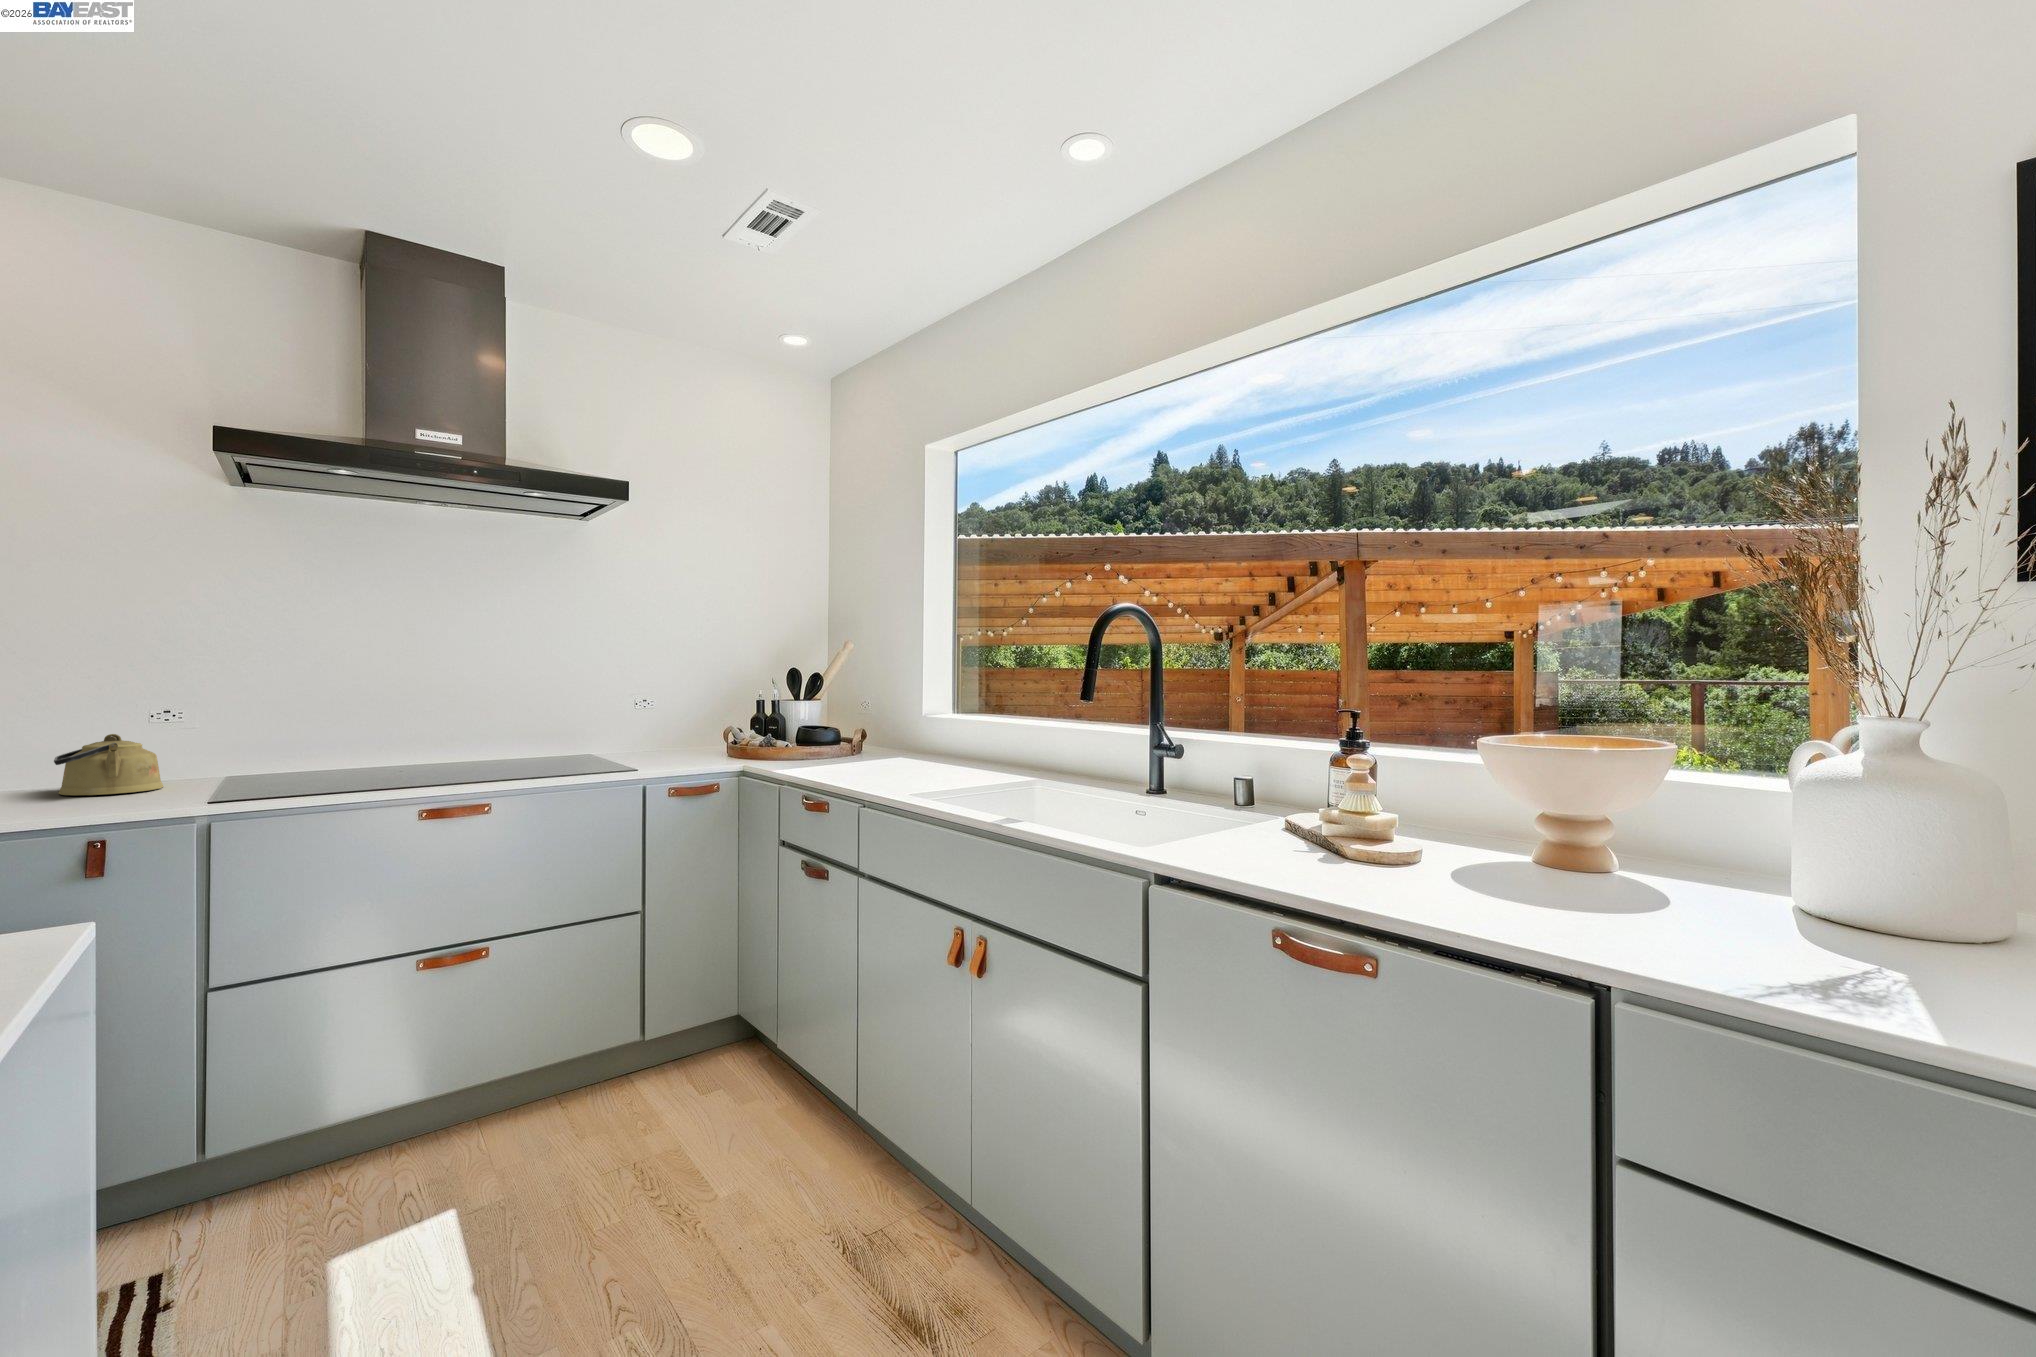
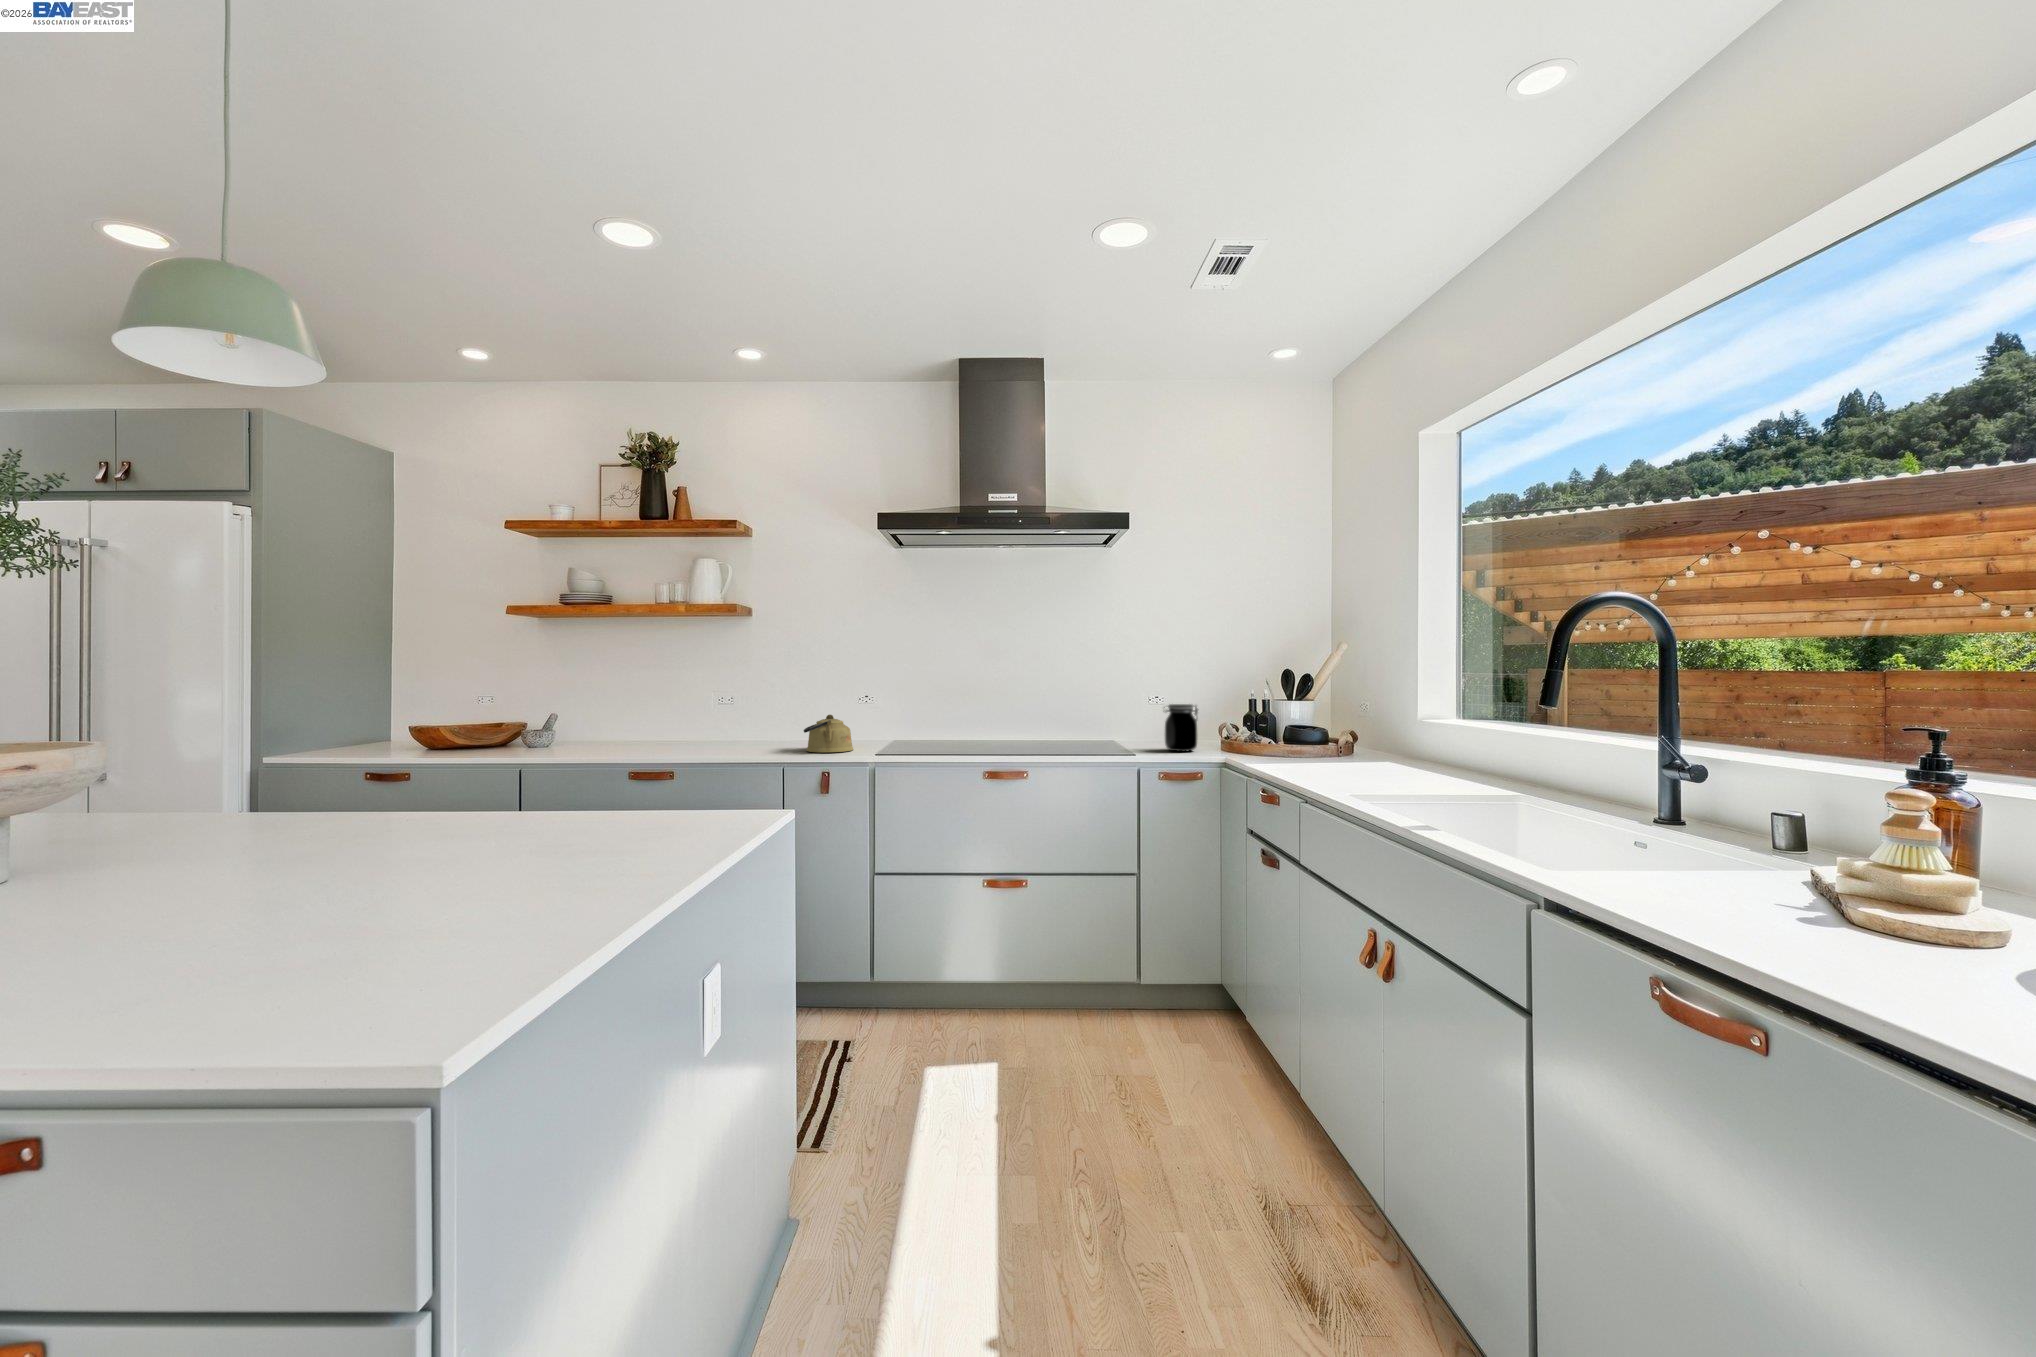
jar: none [664,708,706,762] -> present [1164,704,1198,752]

